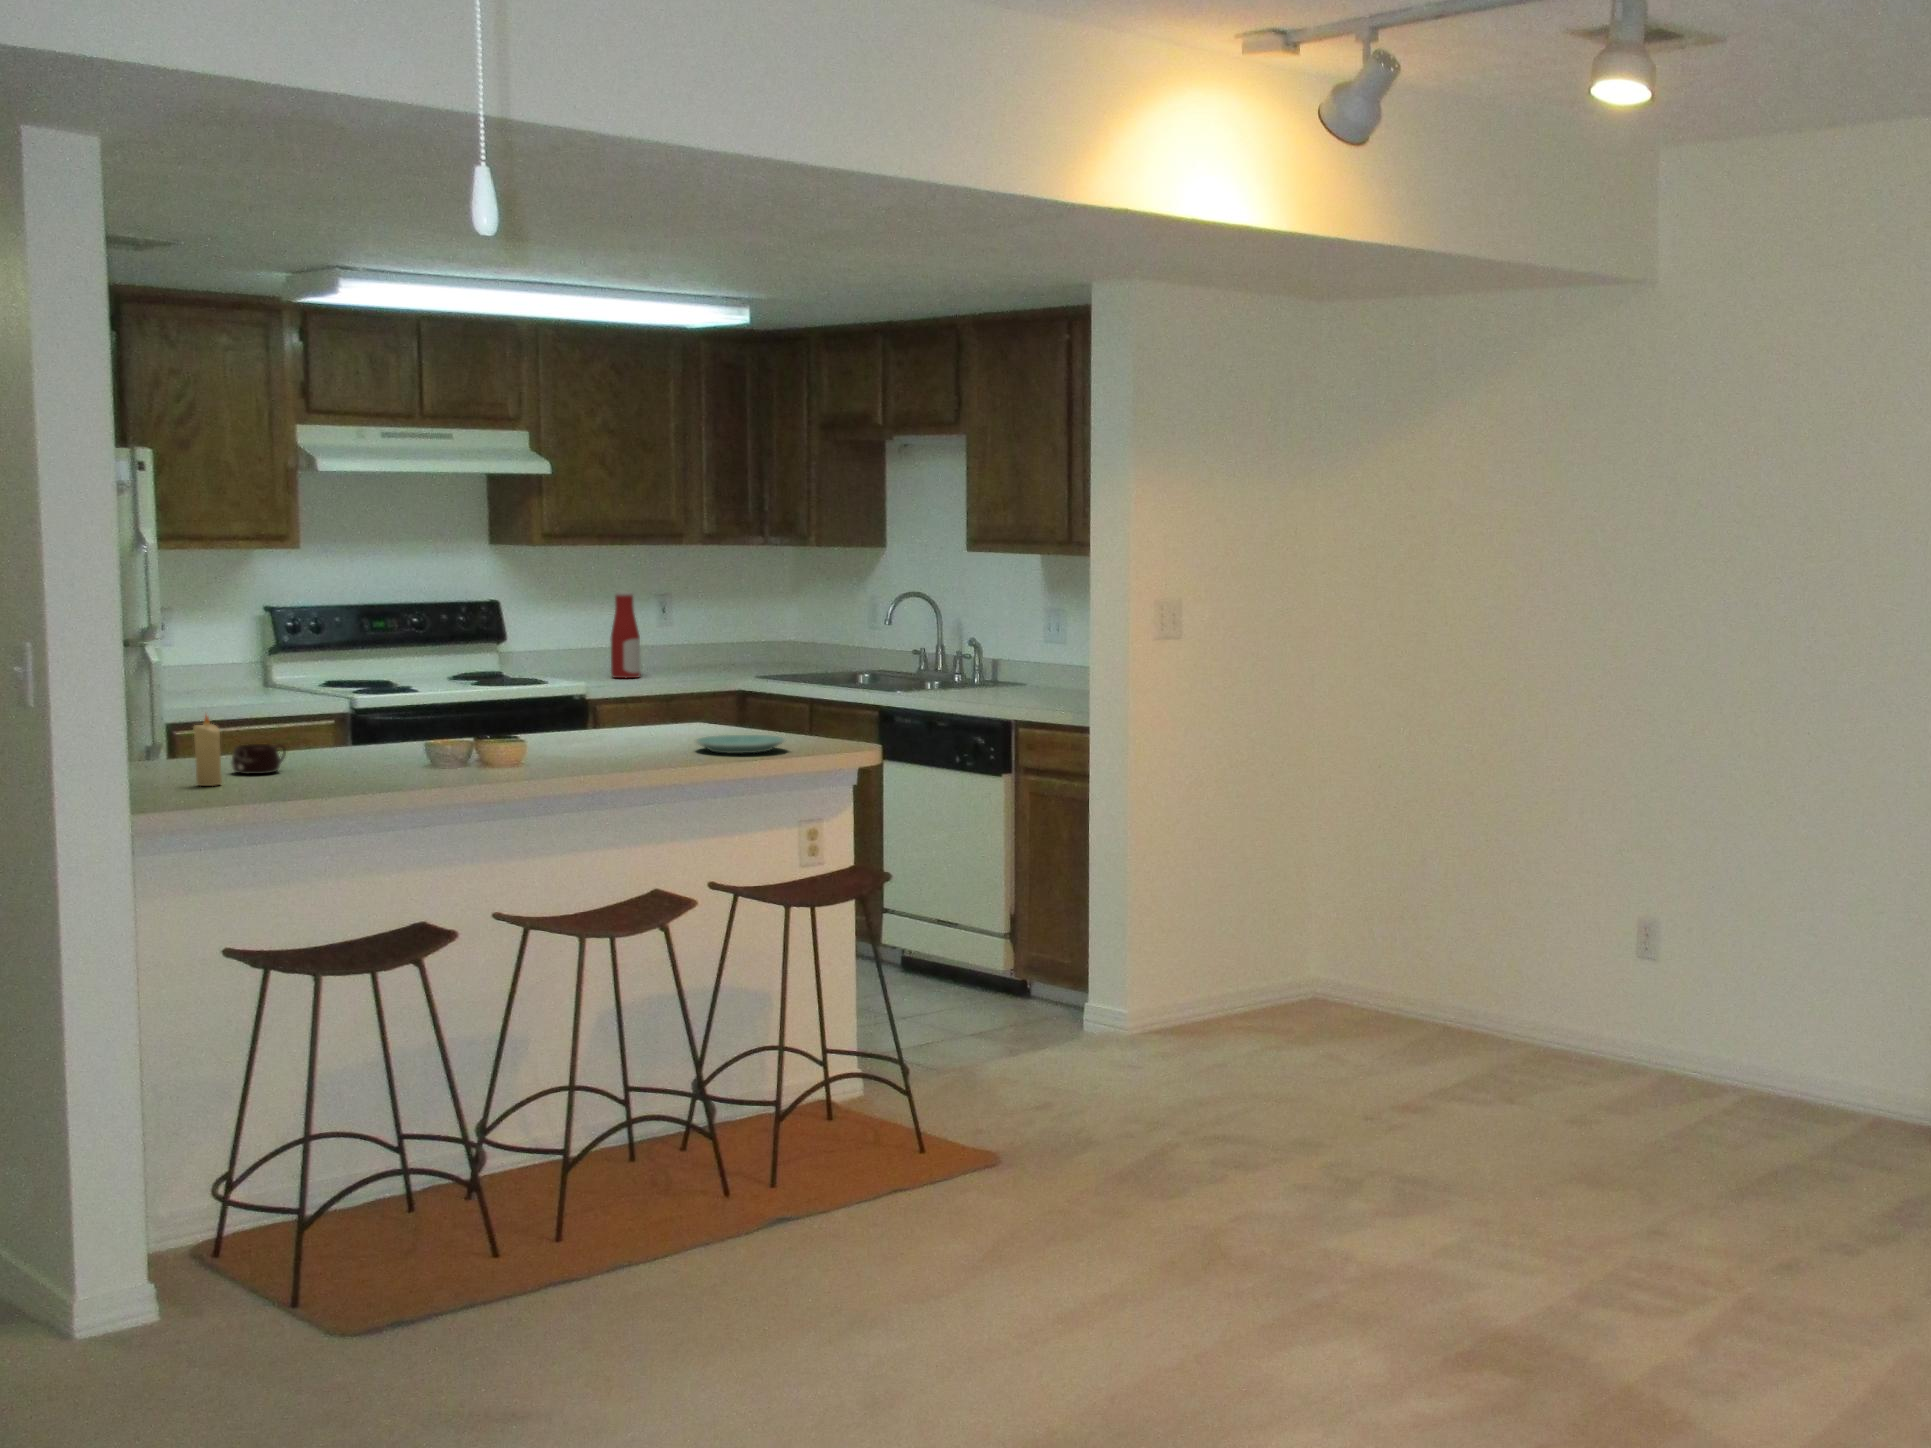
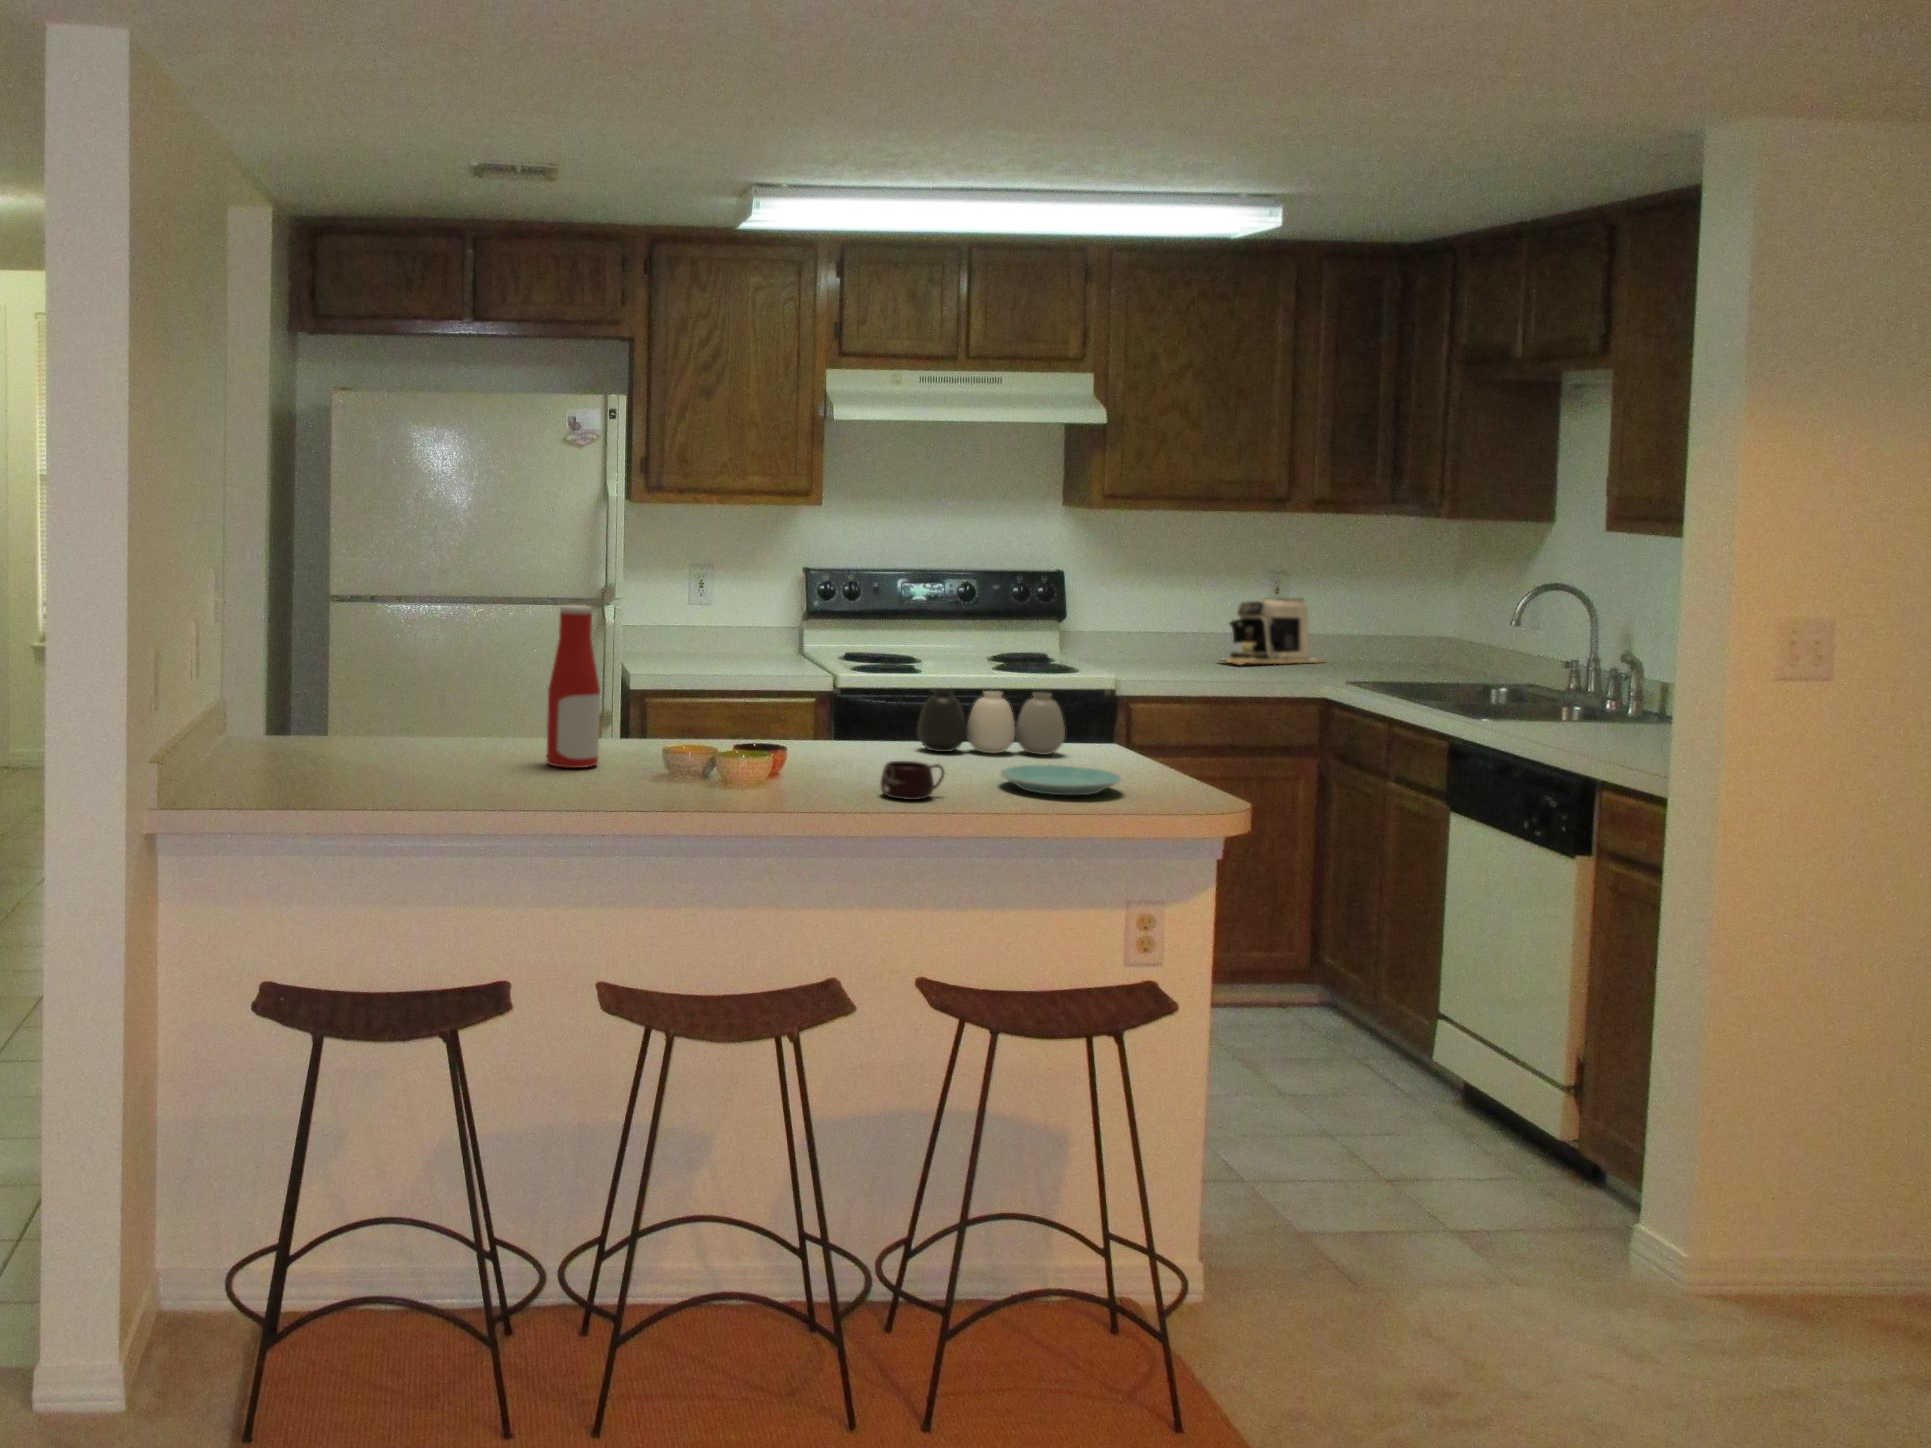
bottle: present [611,591,641,678] -> present [546,605,600,768]
coffee maker: none [643,616,728,672] -> present [1226,598,1325,665]
vase: none [585,686,696,738] -> present [917,690,1065,755]
candle: present [193,715,222,786] -> none [380,686,406,769]
mug: present [231,744,286,774] -> present [880,761,944,800]

